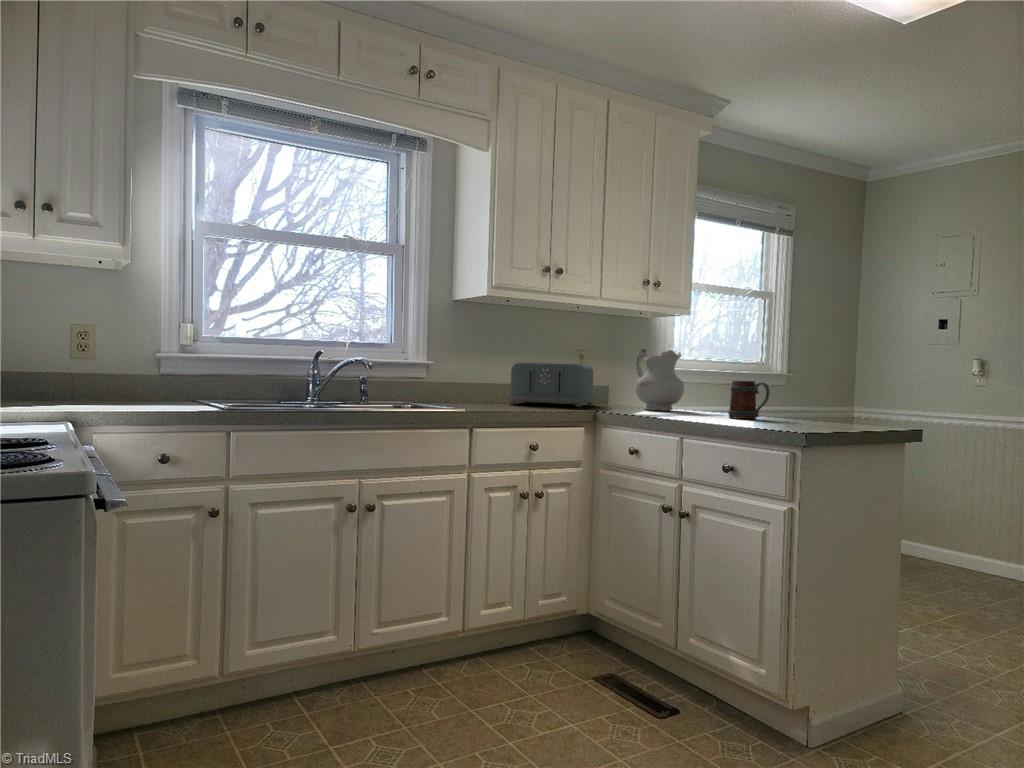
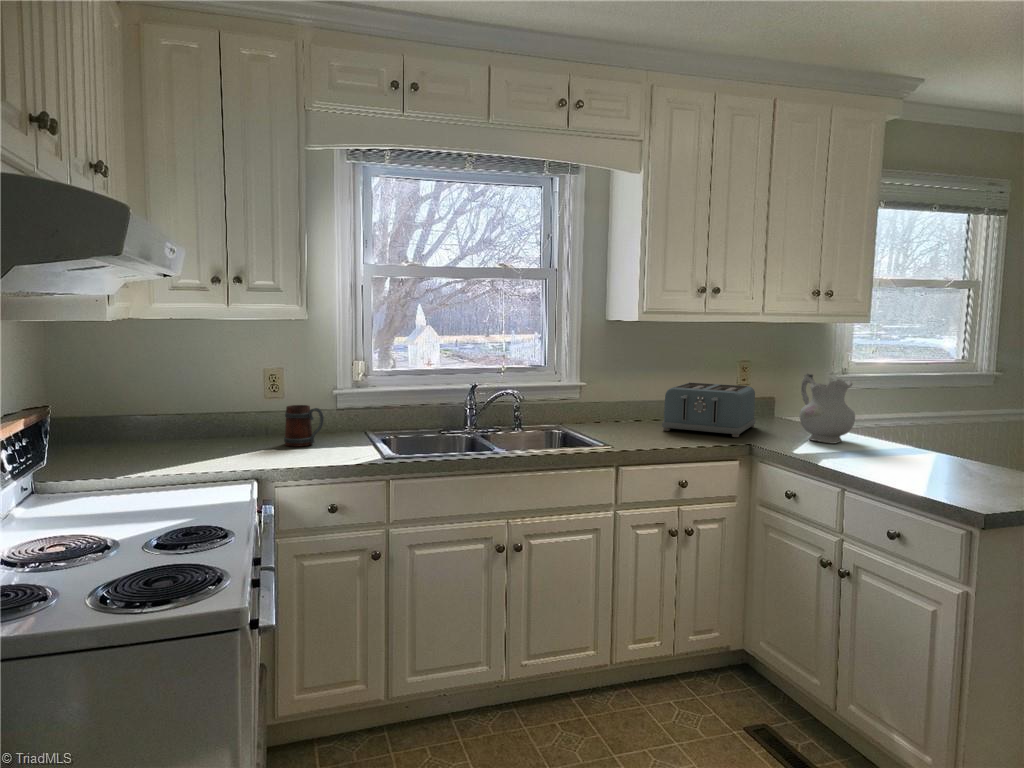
mug: present [728,381,769,419] -> present [284,405,324,447]

